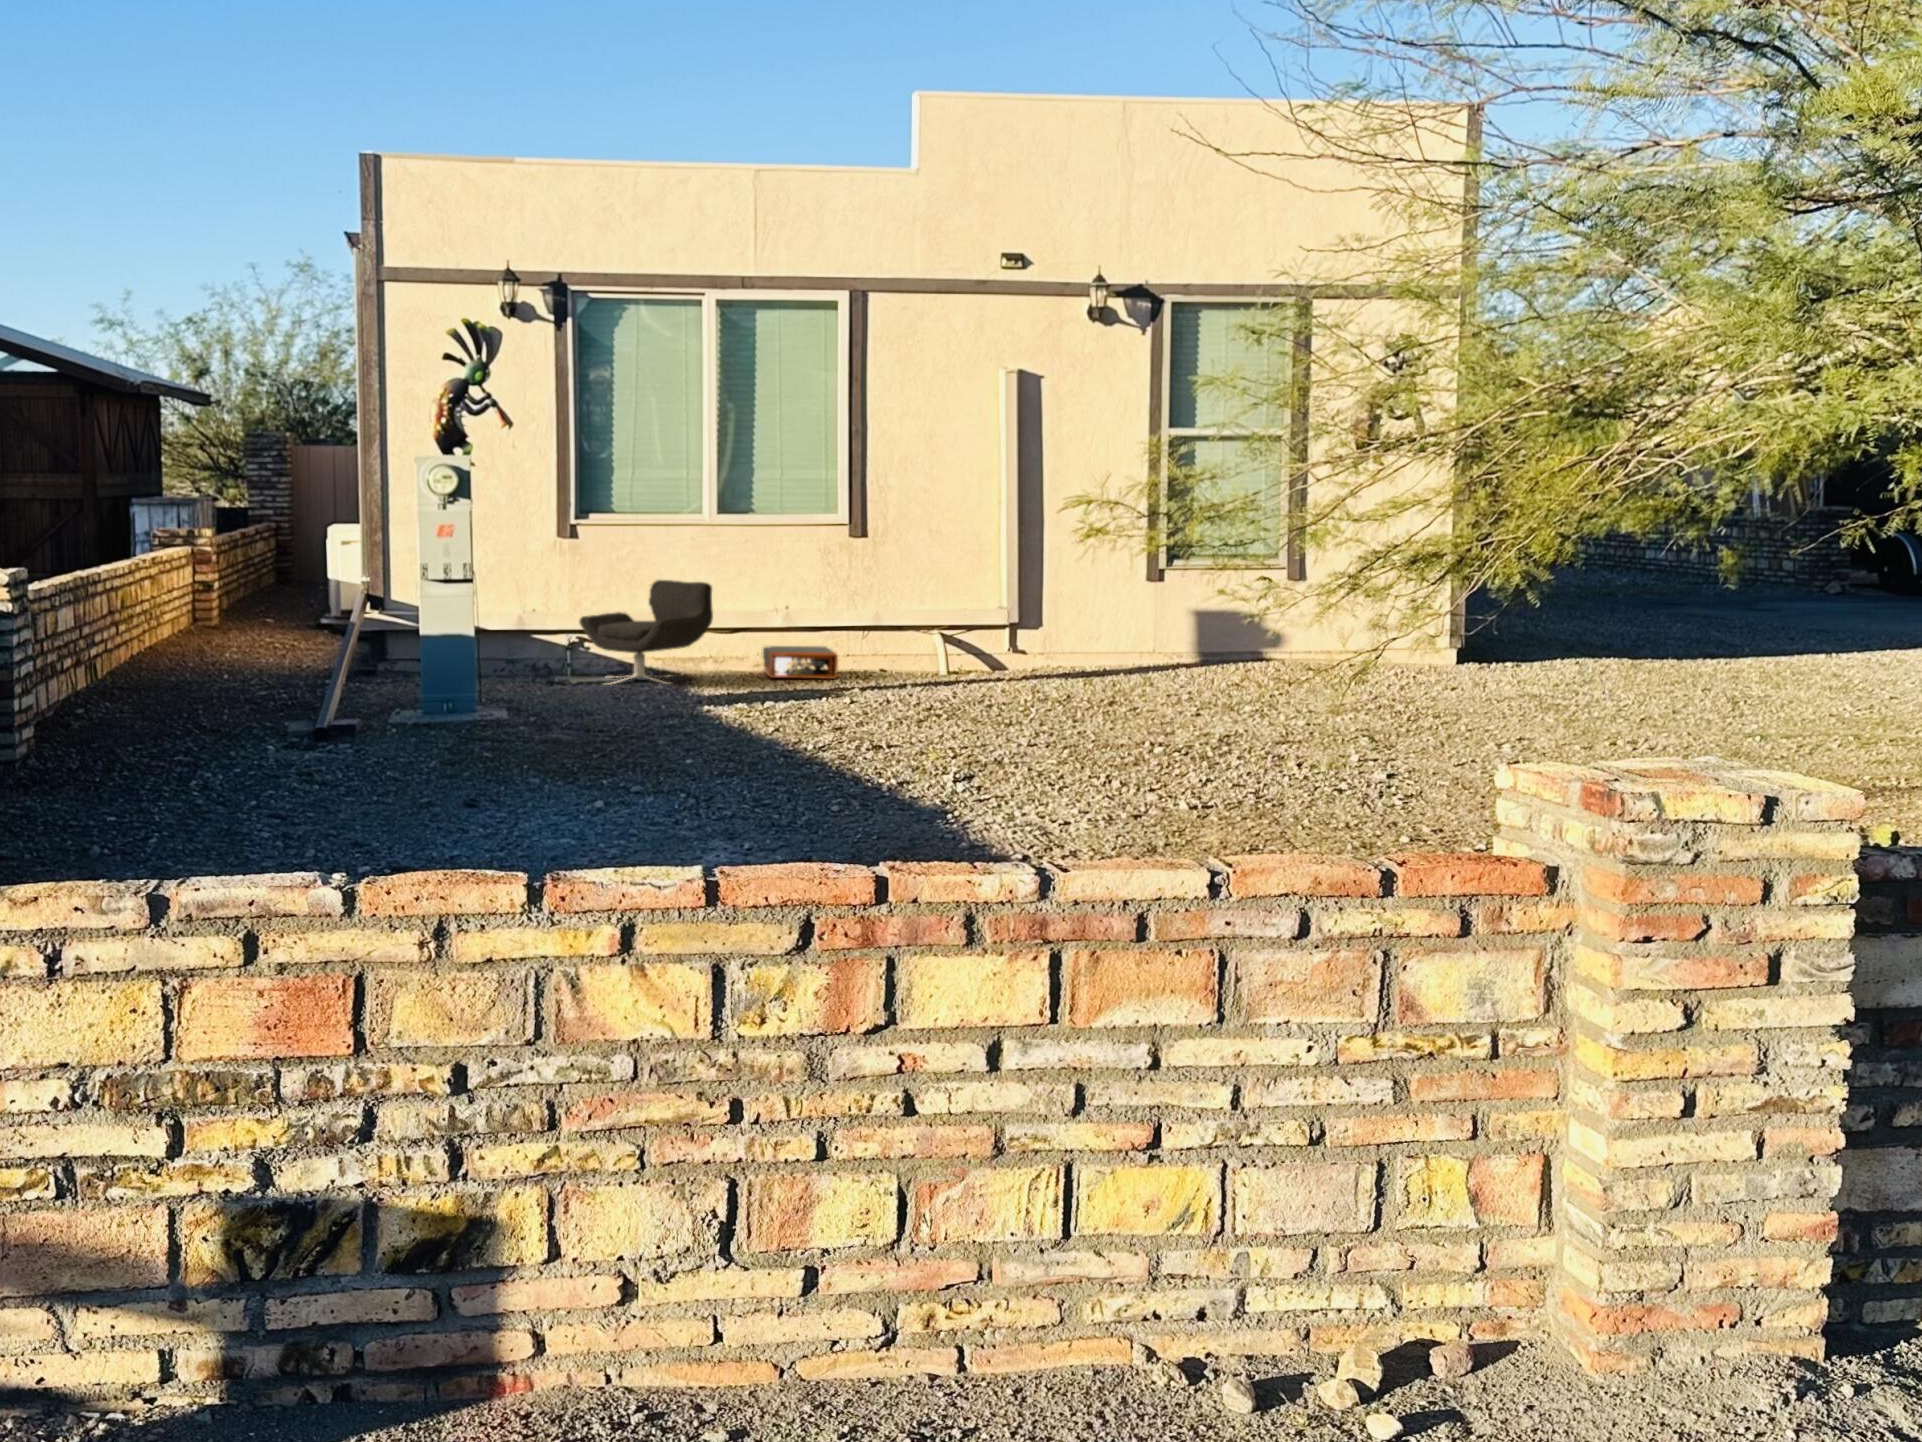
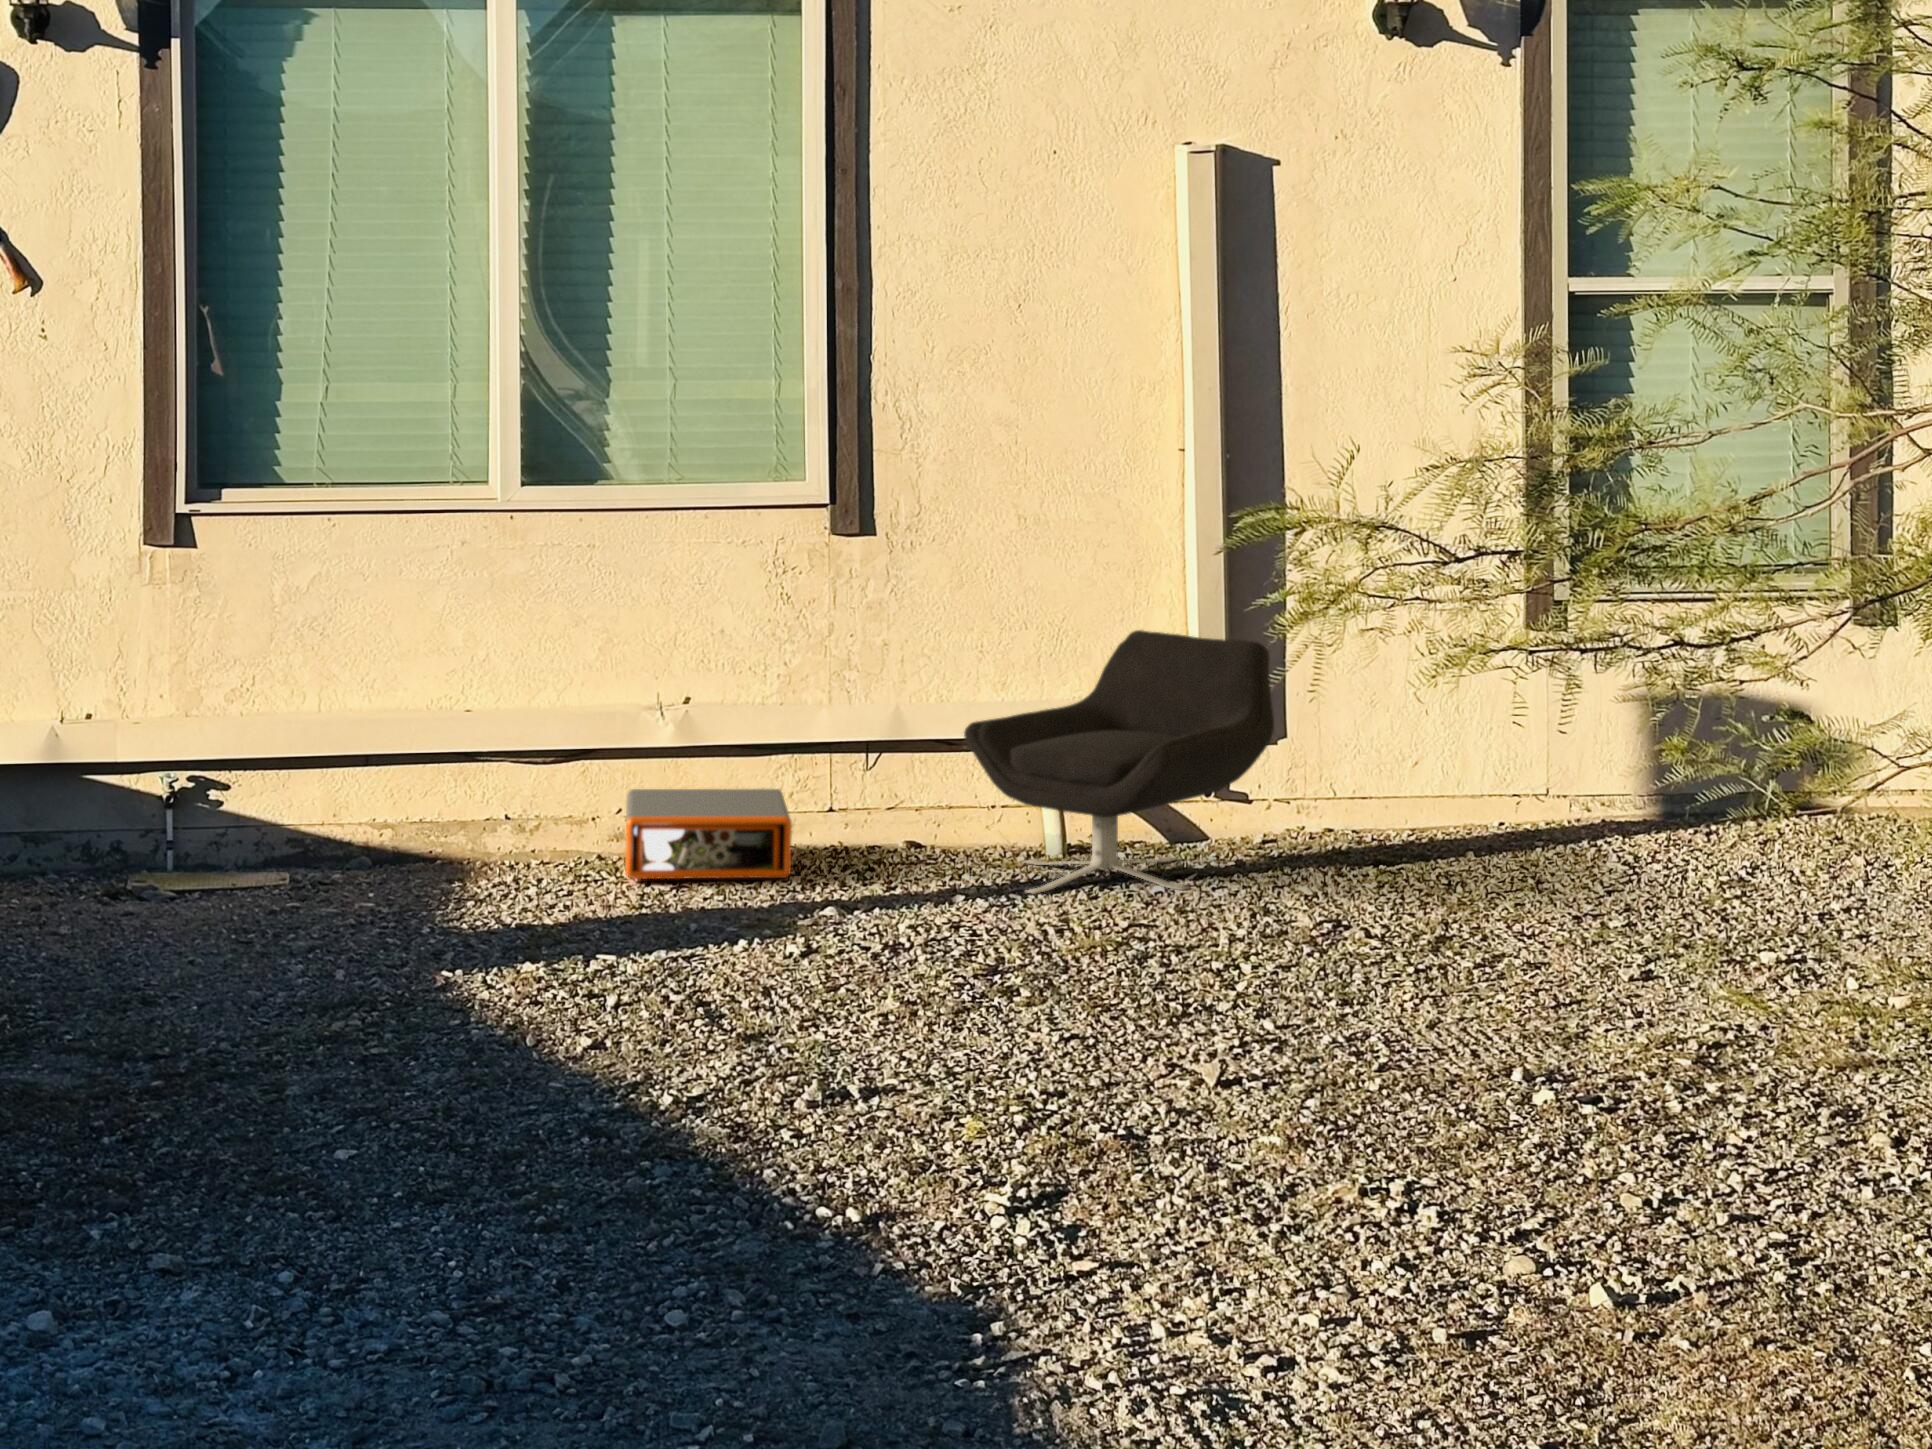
lounge chair: present [579,580,713,684] -> present [964,630,1274,894]

